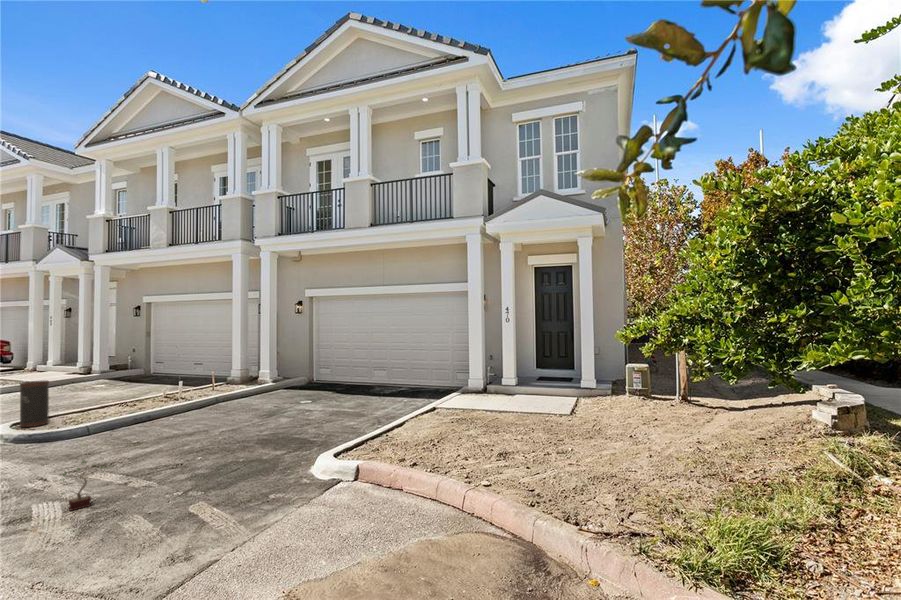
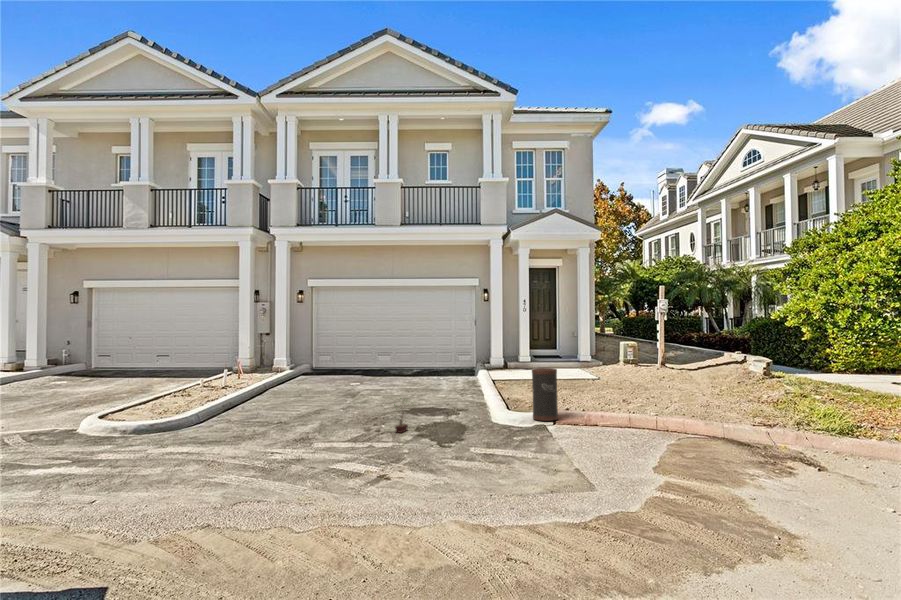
trash can: present [20,381,49,427] -> present [532,368,558,421]

